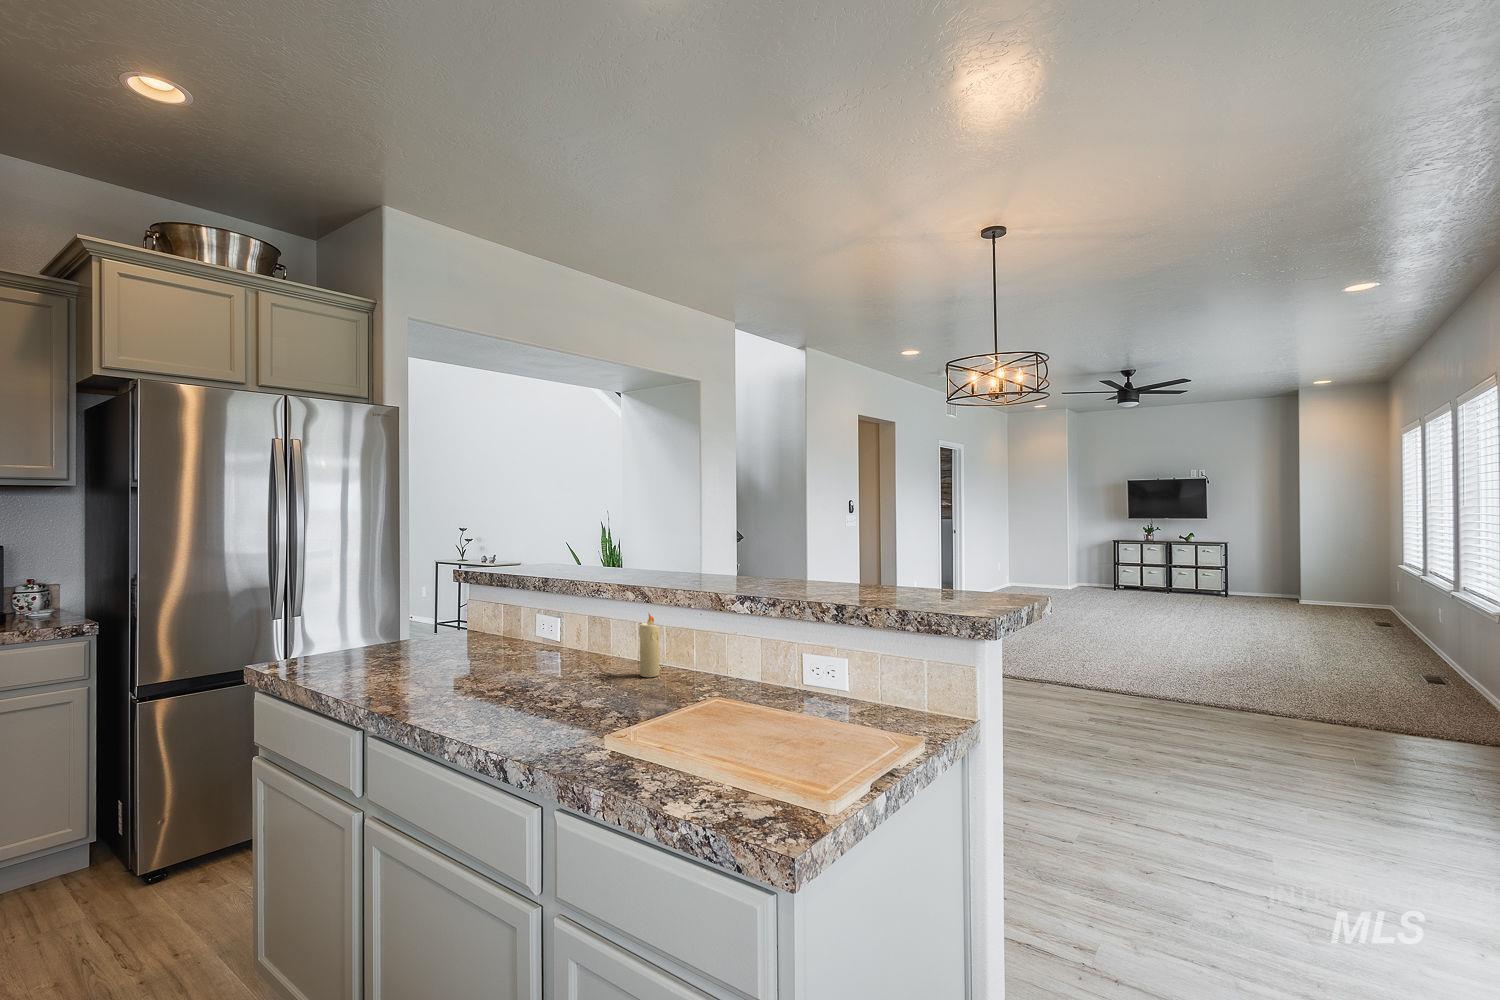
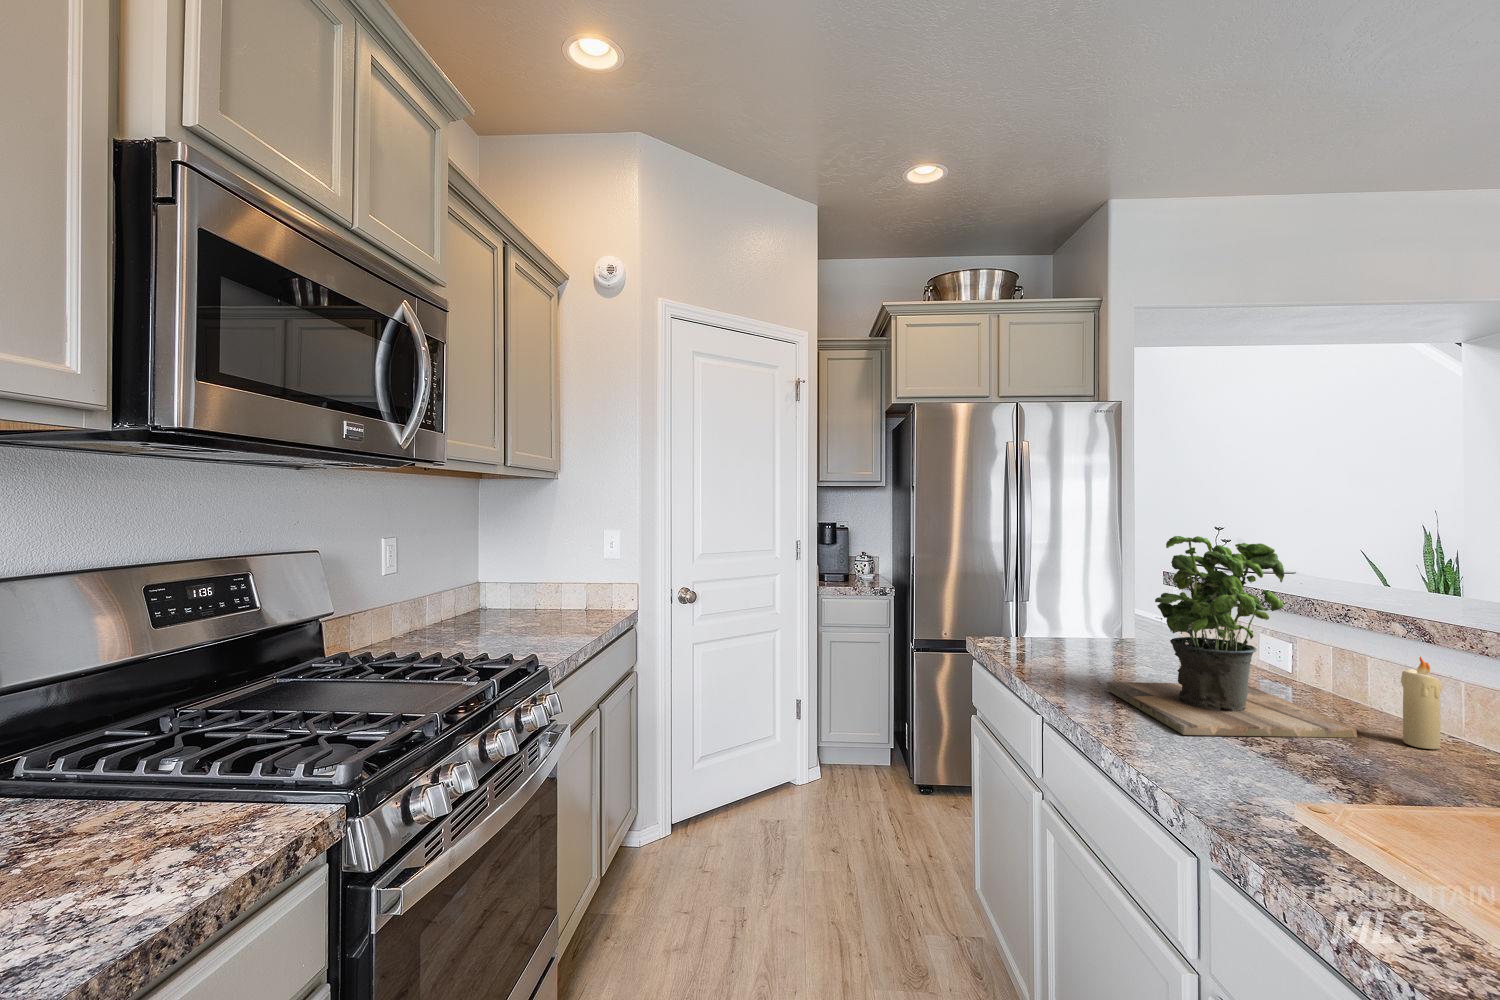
potted plant: none [425,535,615,710] -> present [1106,536,1357,738]

